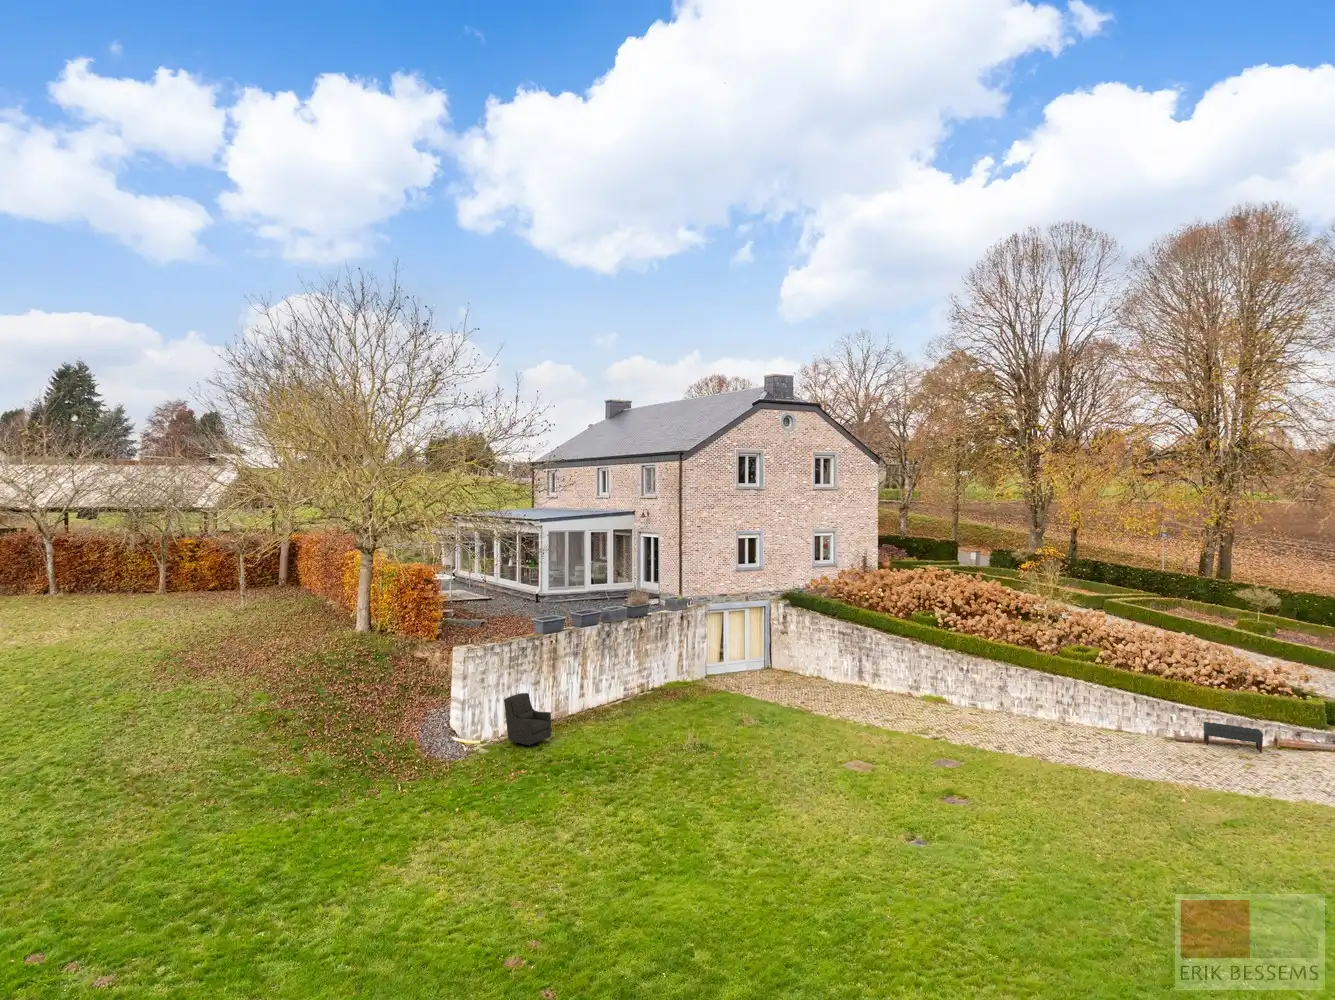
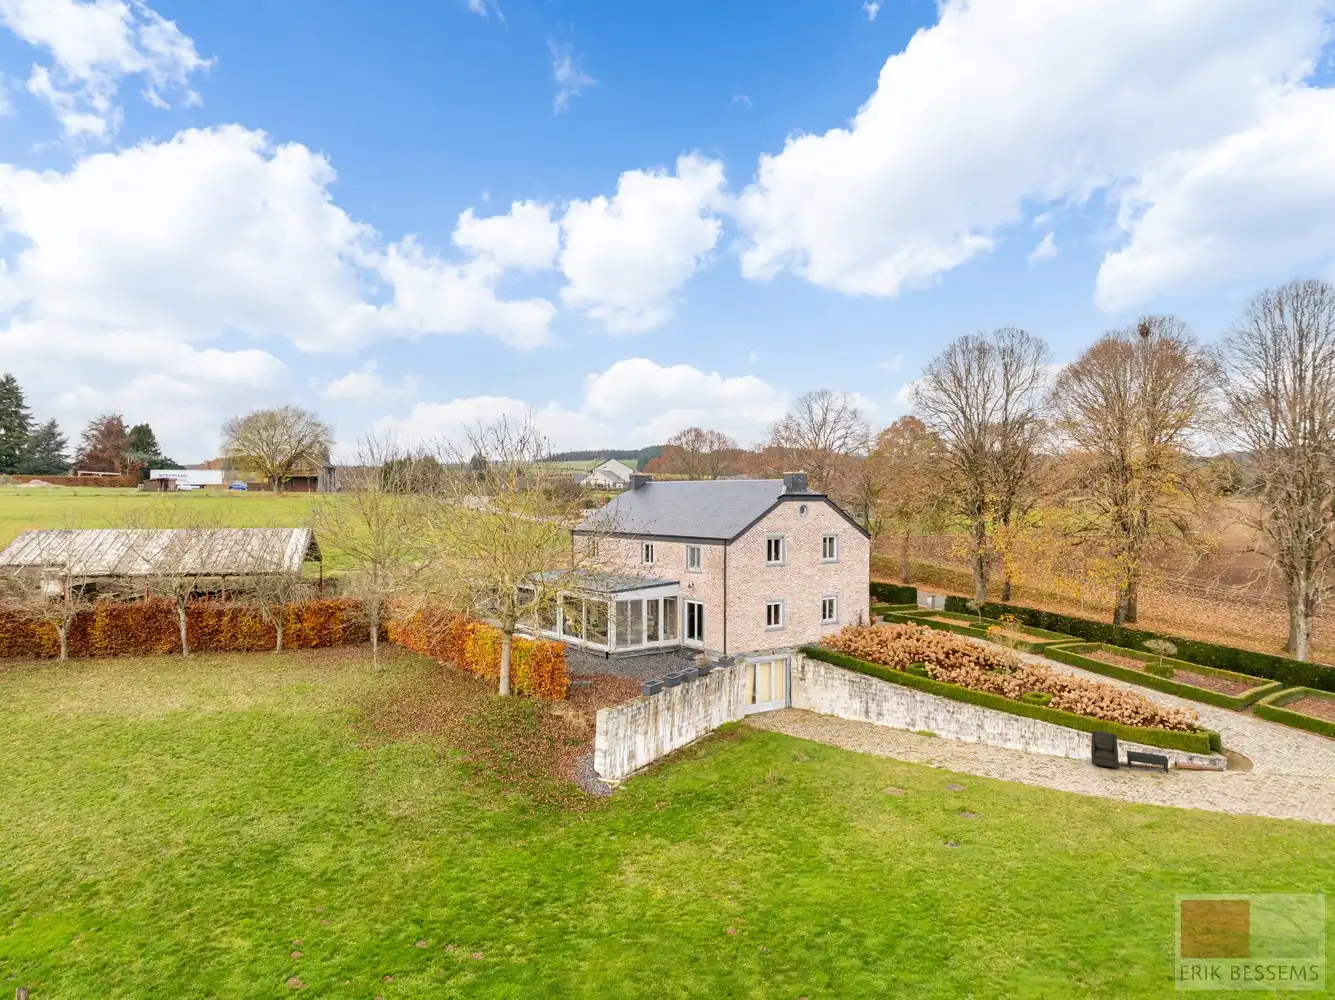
chair: present [504,693,551,746] -> present [1091,731,1118,769]

